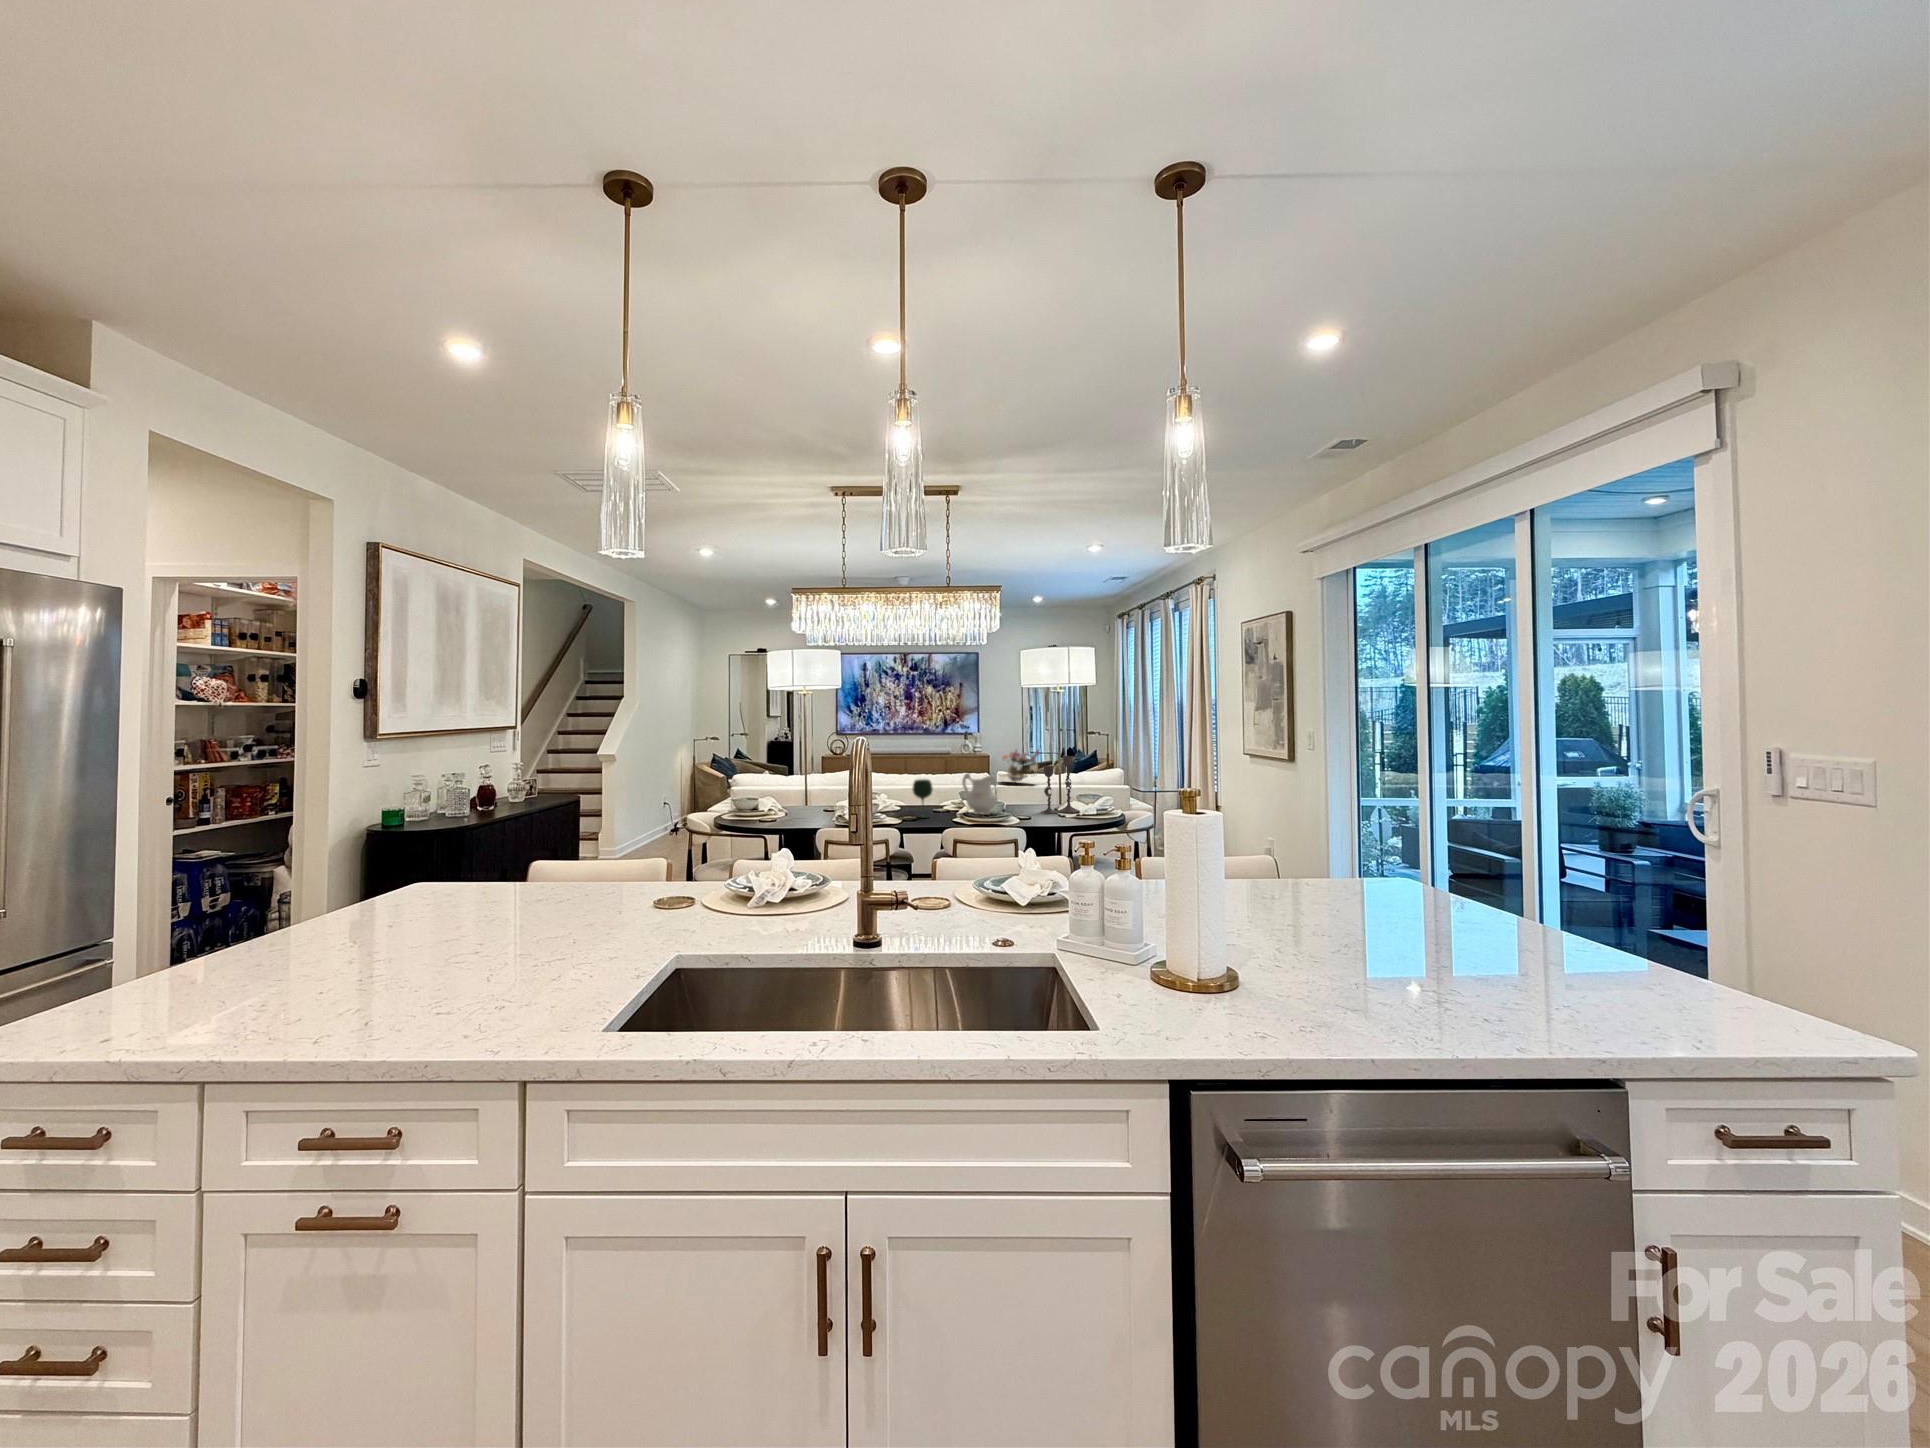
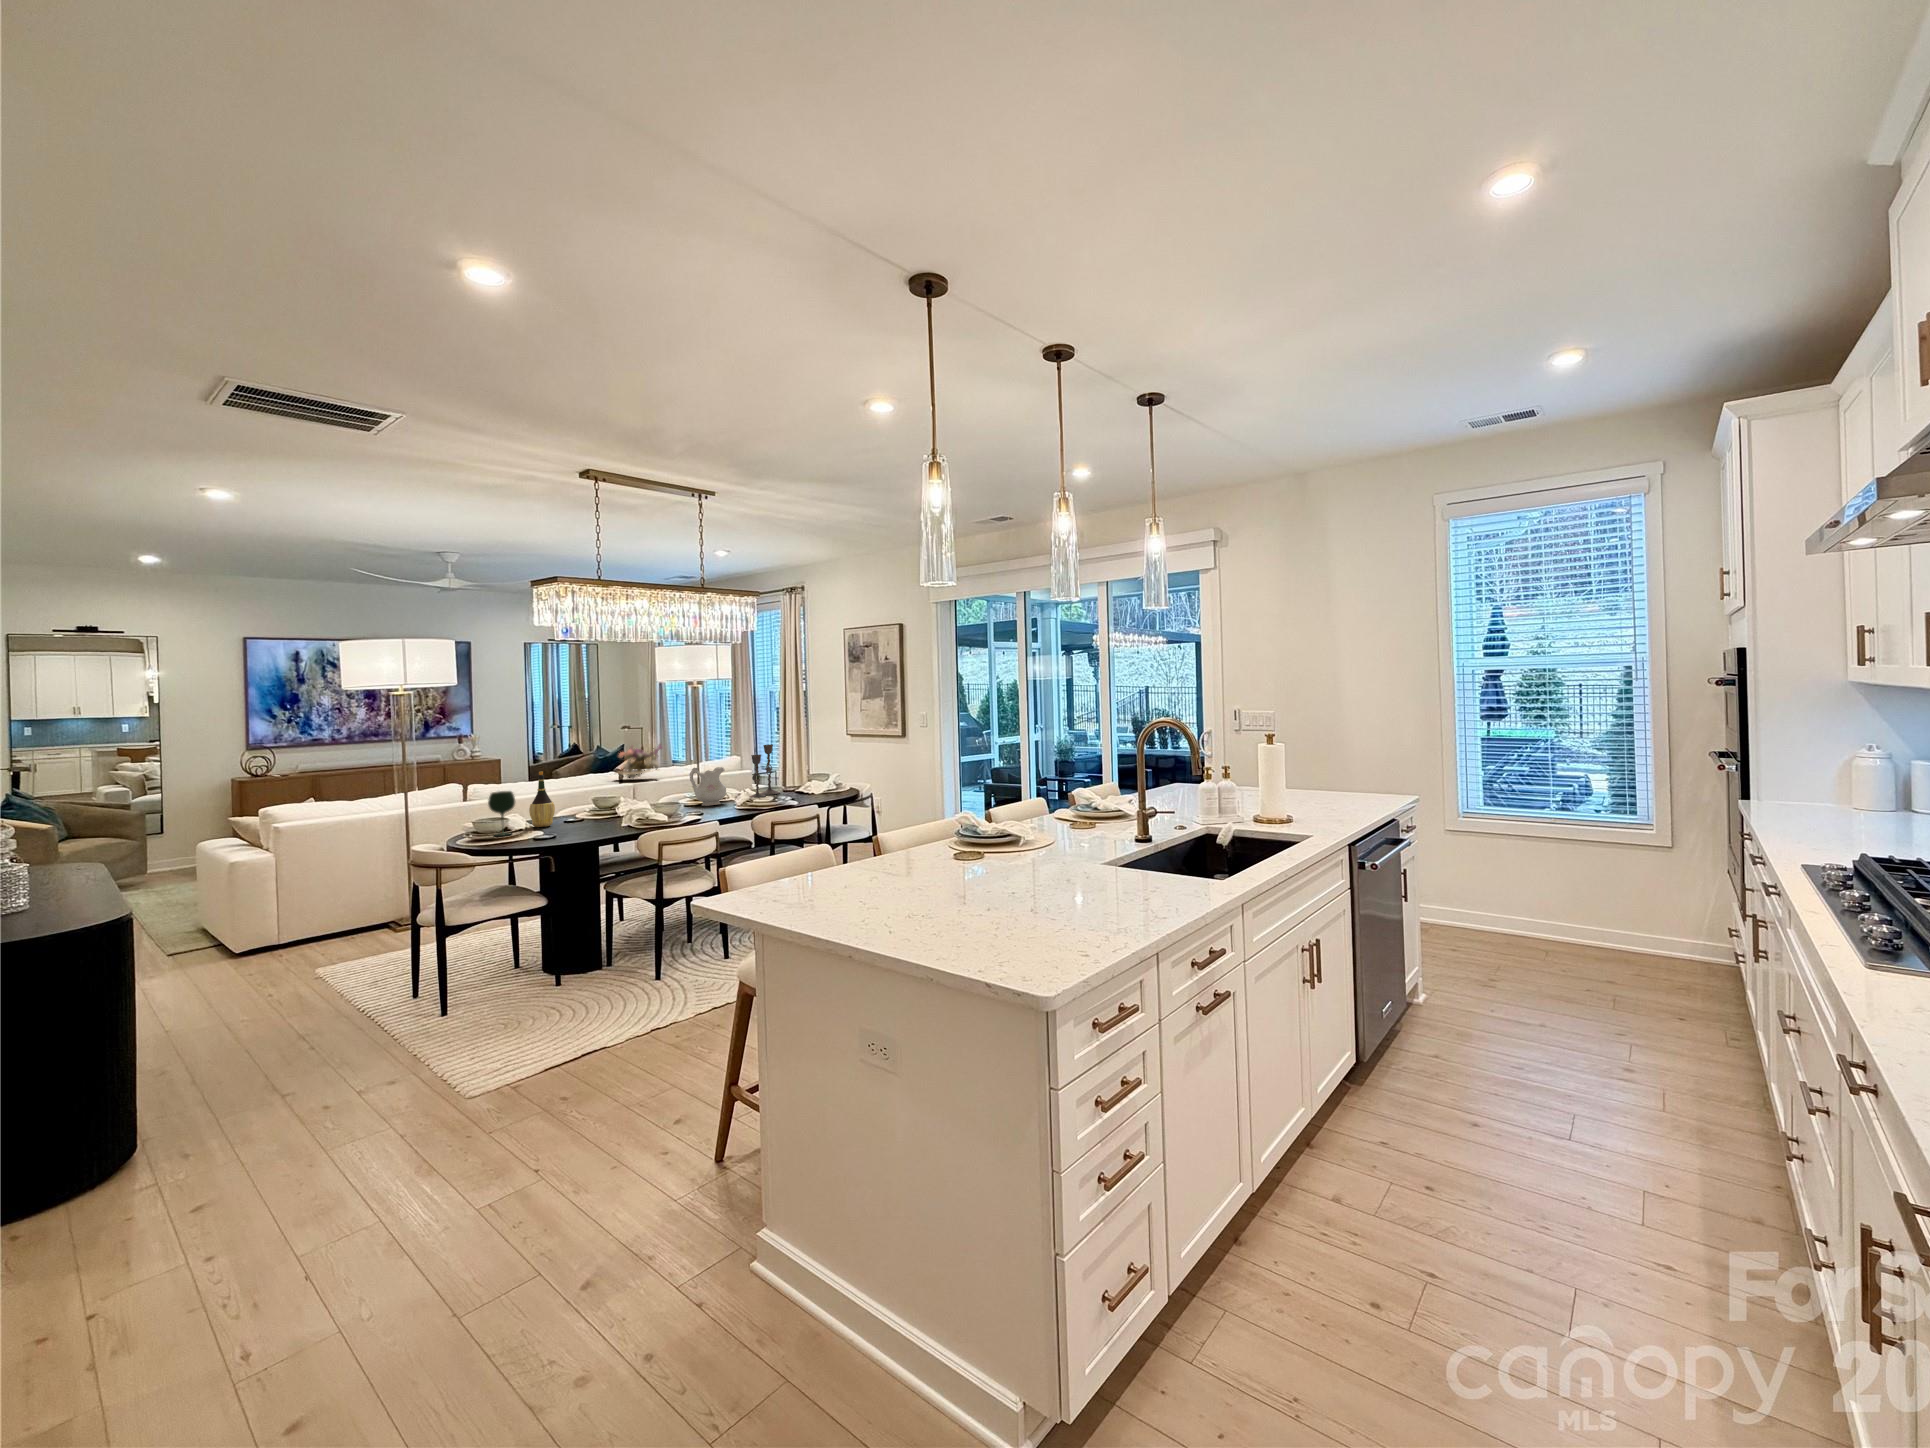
wine bottle: none [800,762,820,812] -> present [529,771,555,827]
wine glass: present [913,779,933,818] -> present [488,791,515,836]

